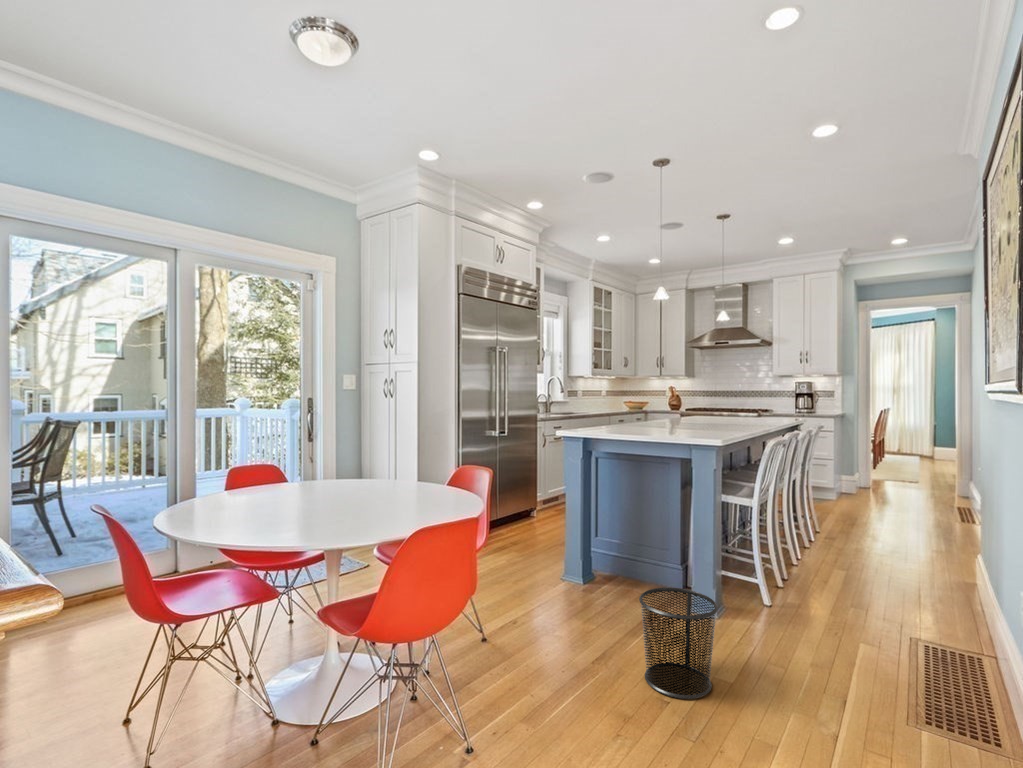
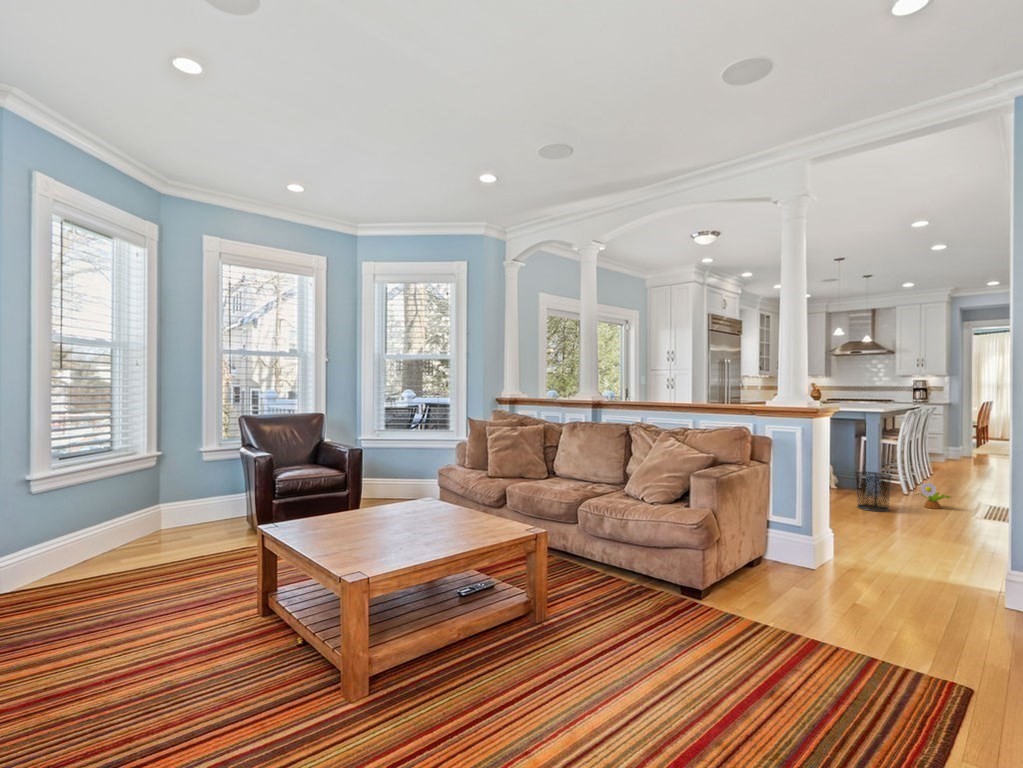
decorative plant: none [772,611,846,673] -> present [917,482,951,509]

